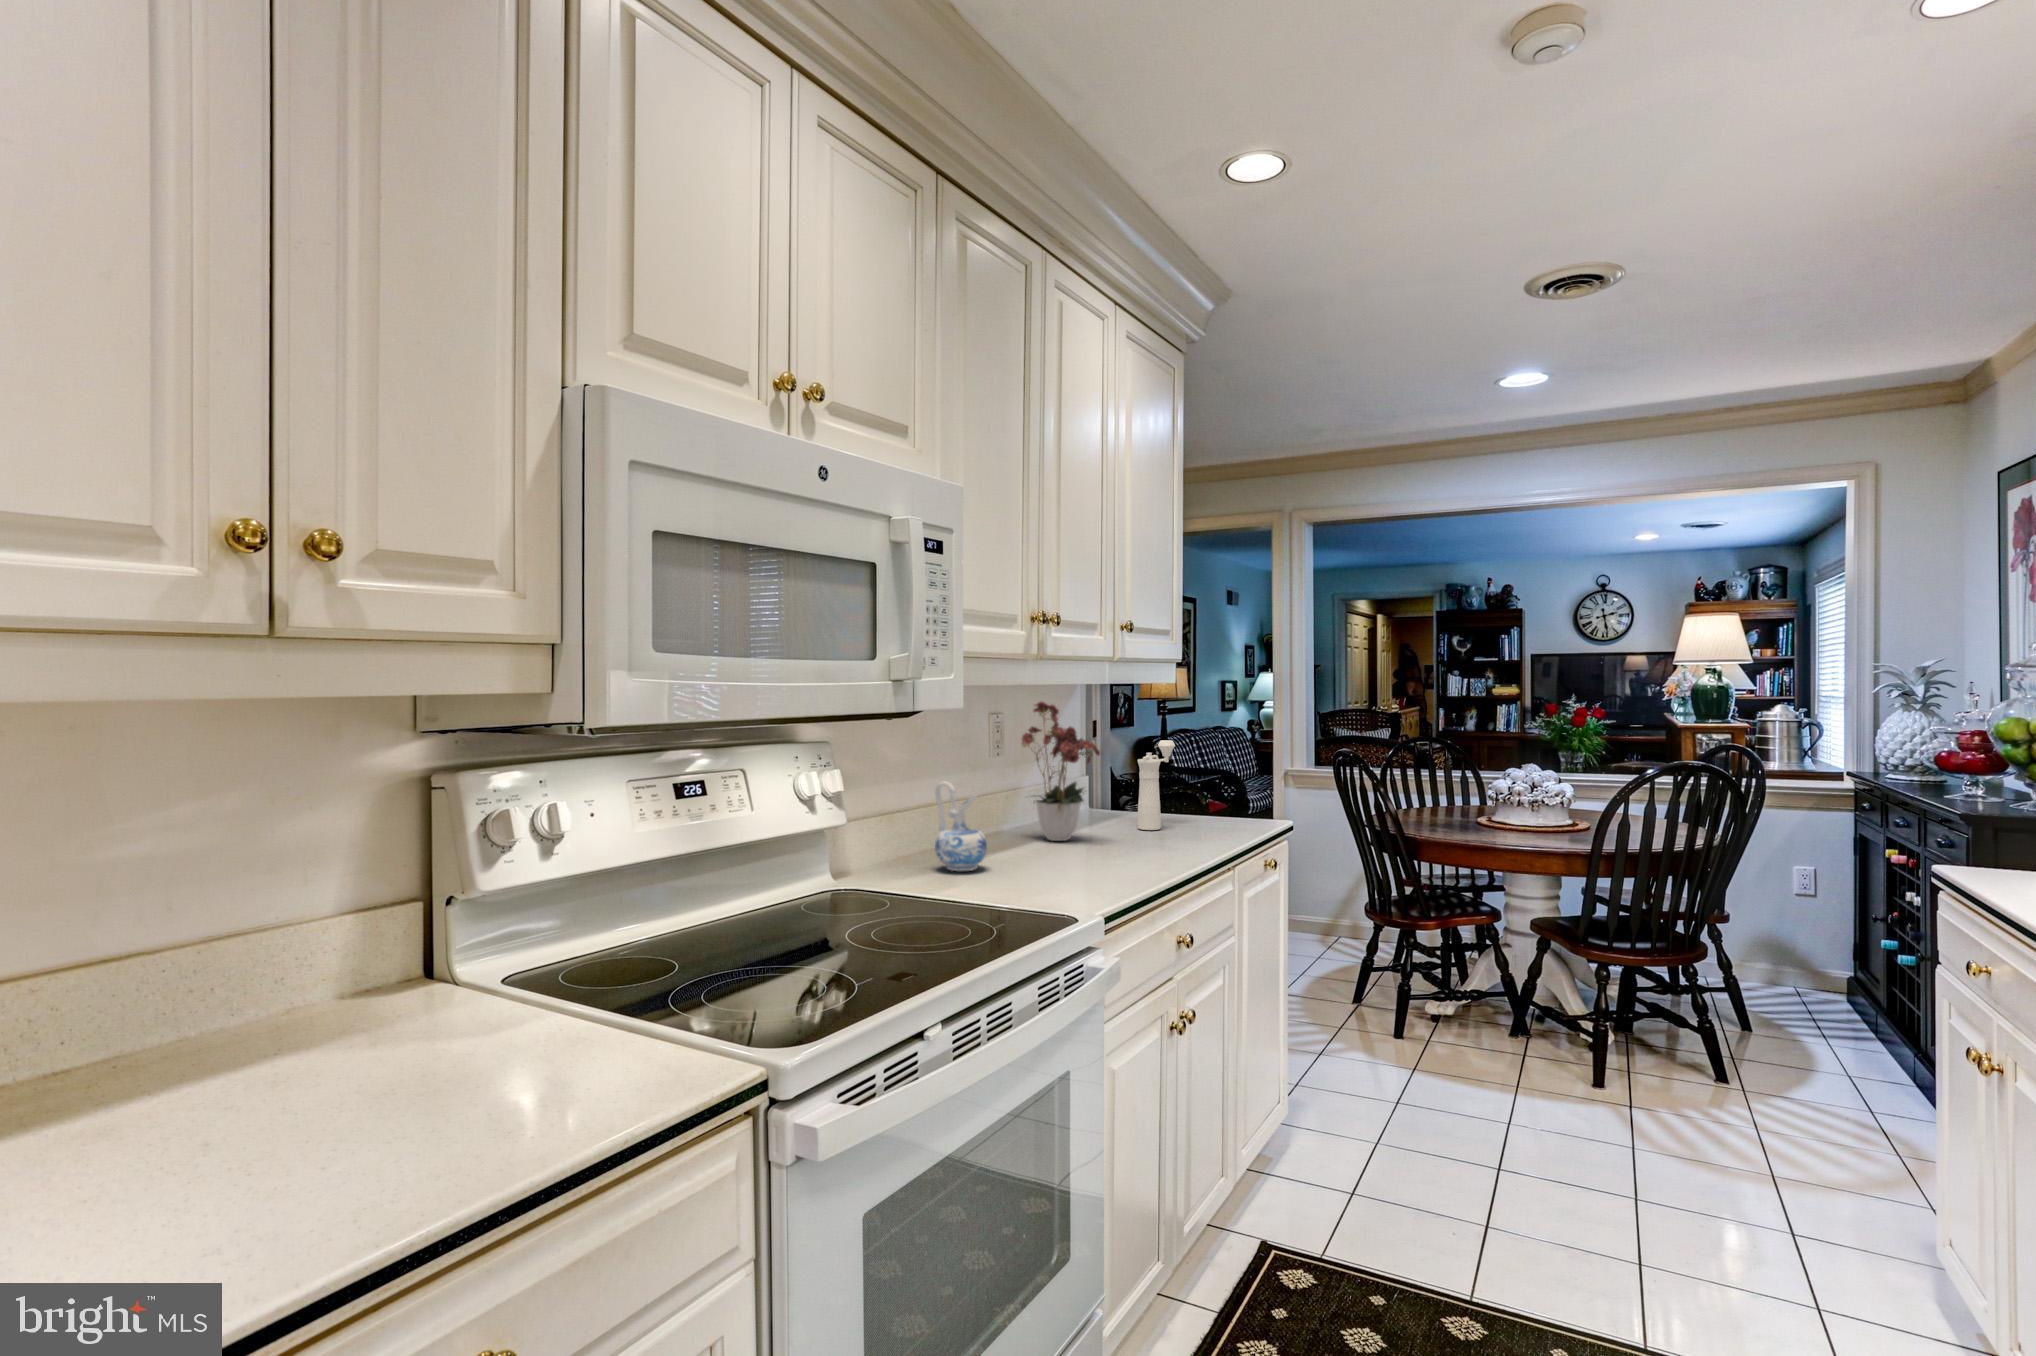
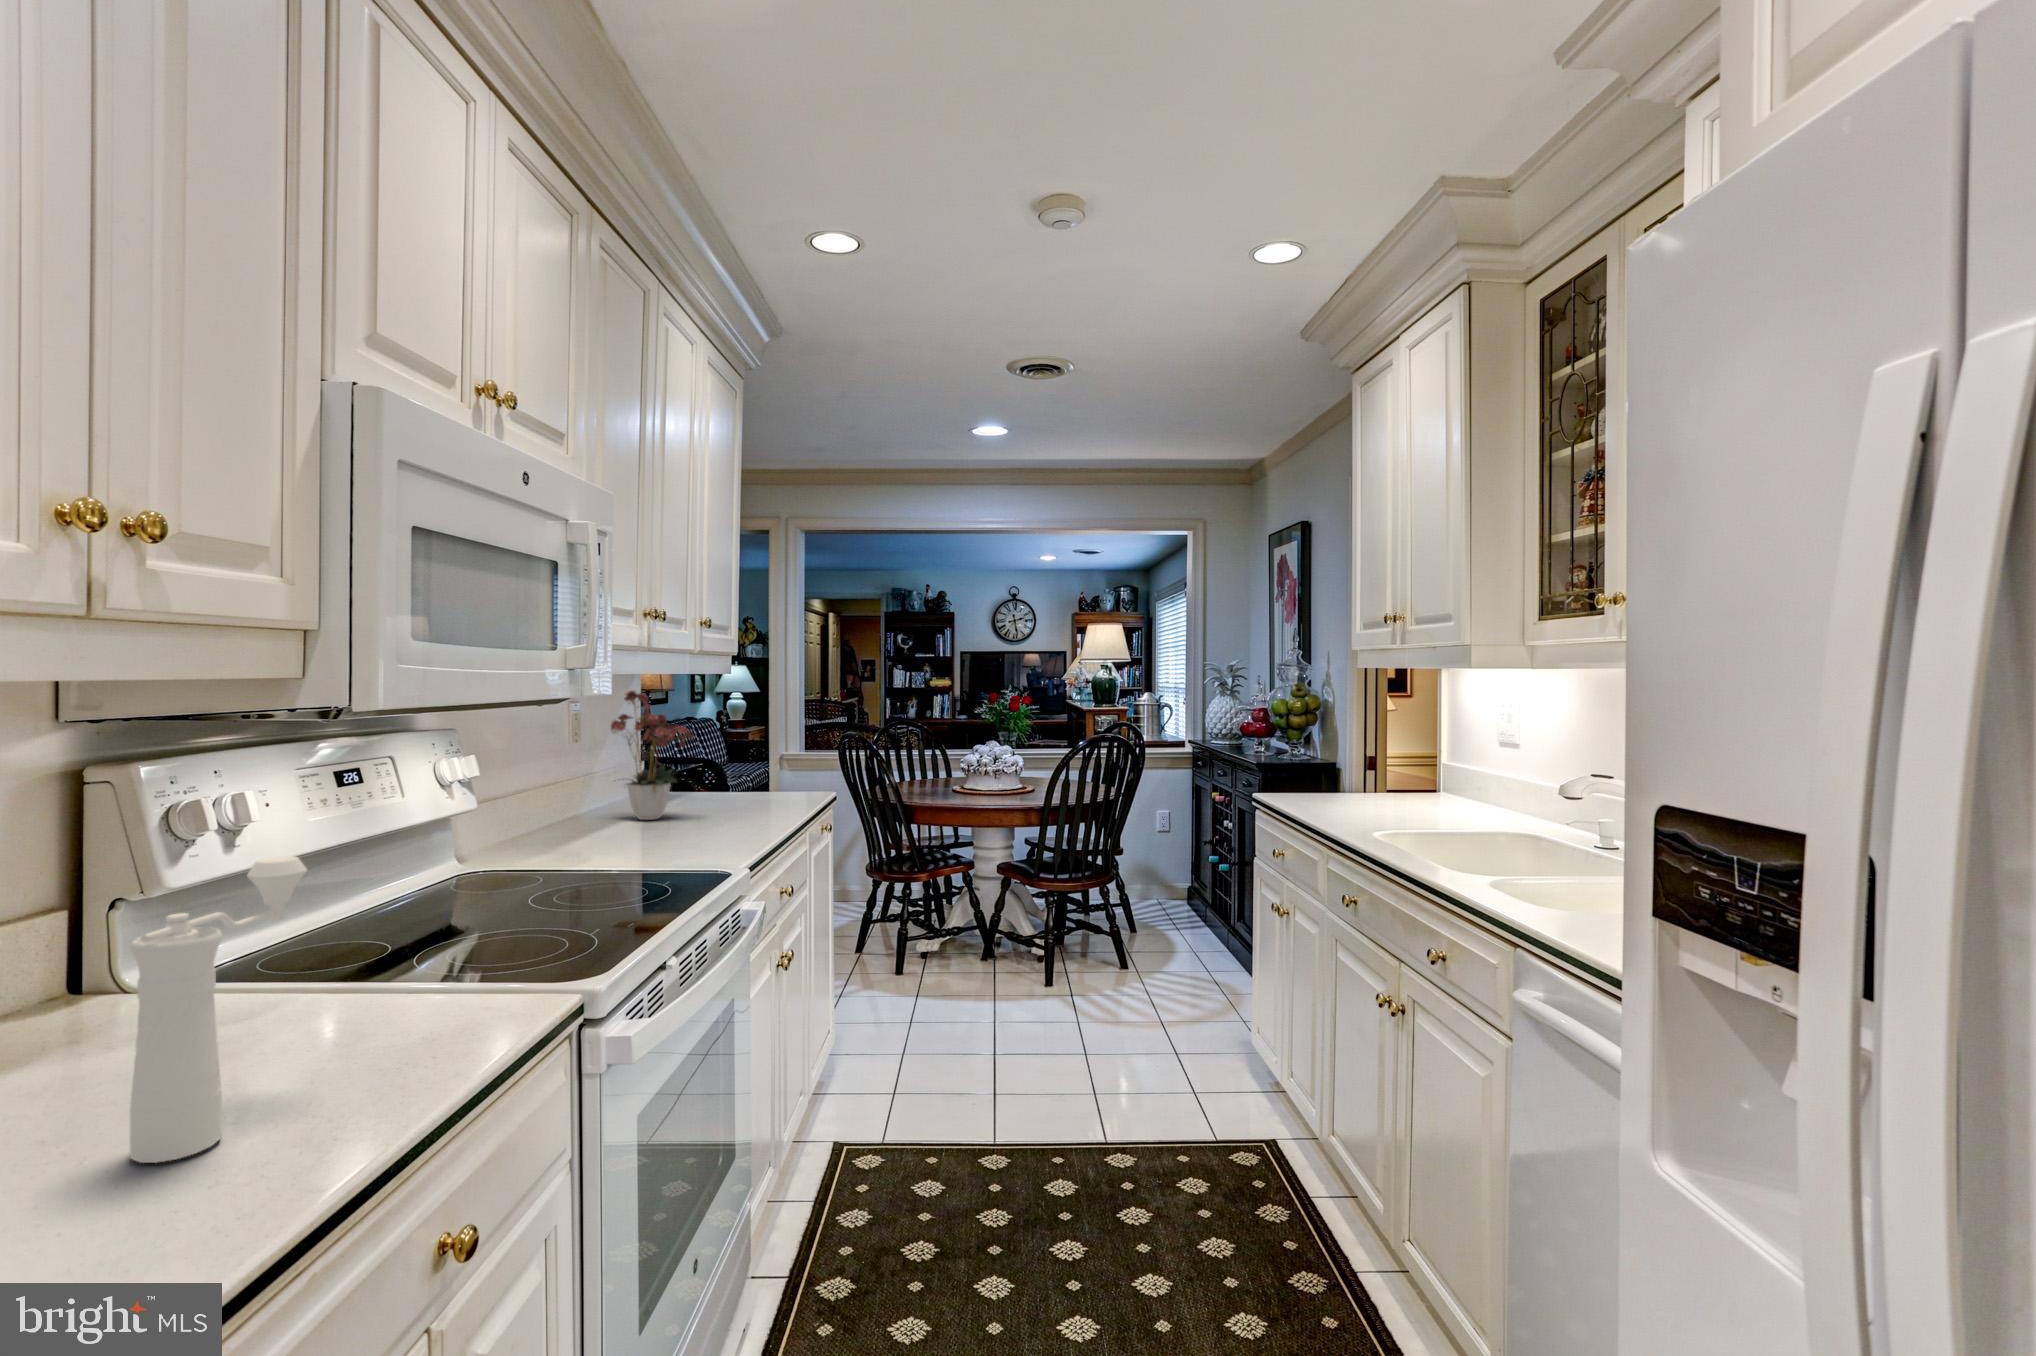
pepper mill: present [1138,740,1175,830] -> present [129,856,307,1163]
ceramic pitcher: present [935,781,987,871] -> none [554,766,607,850]

